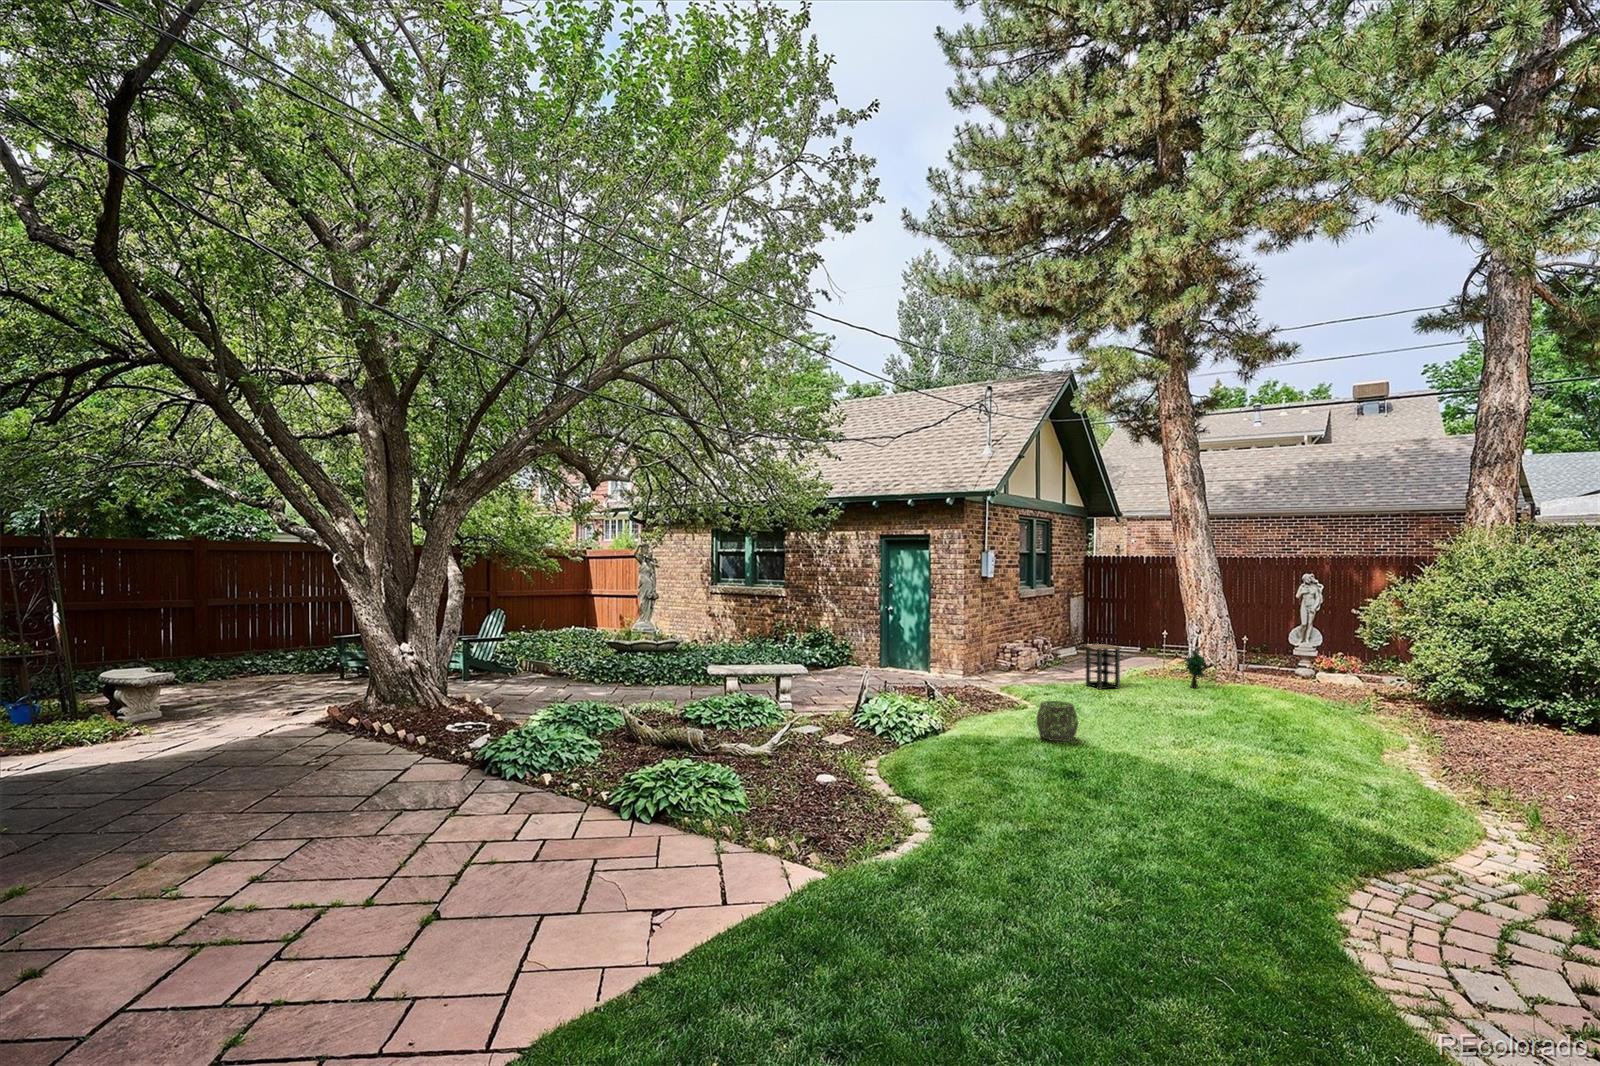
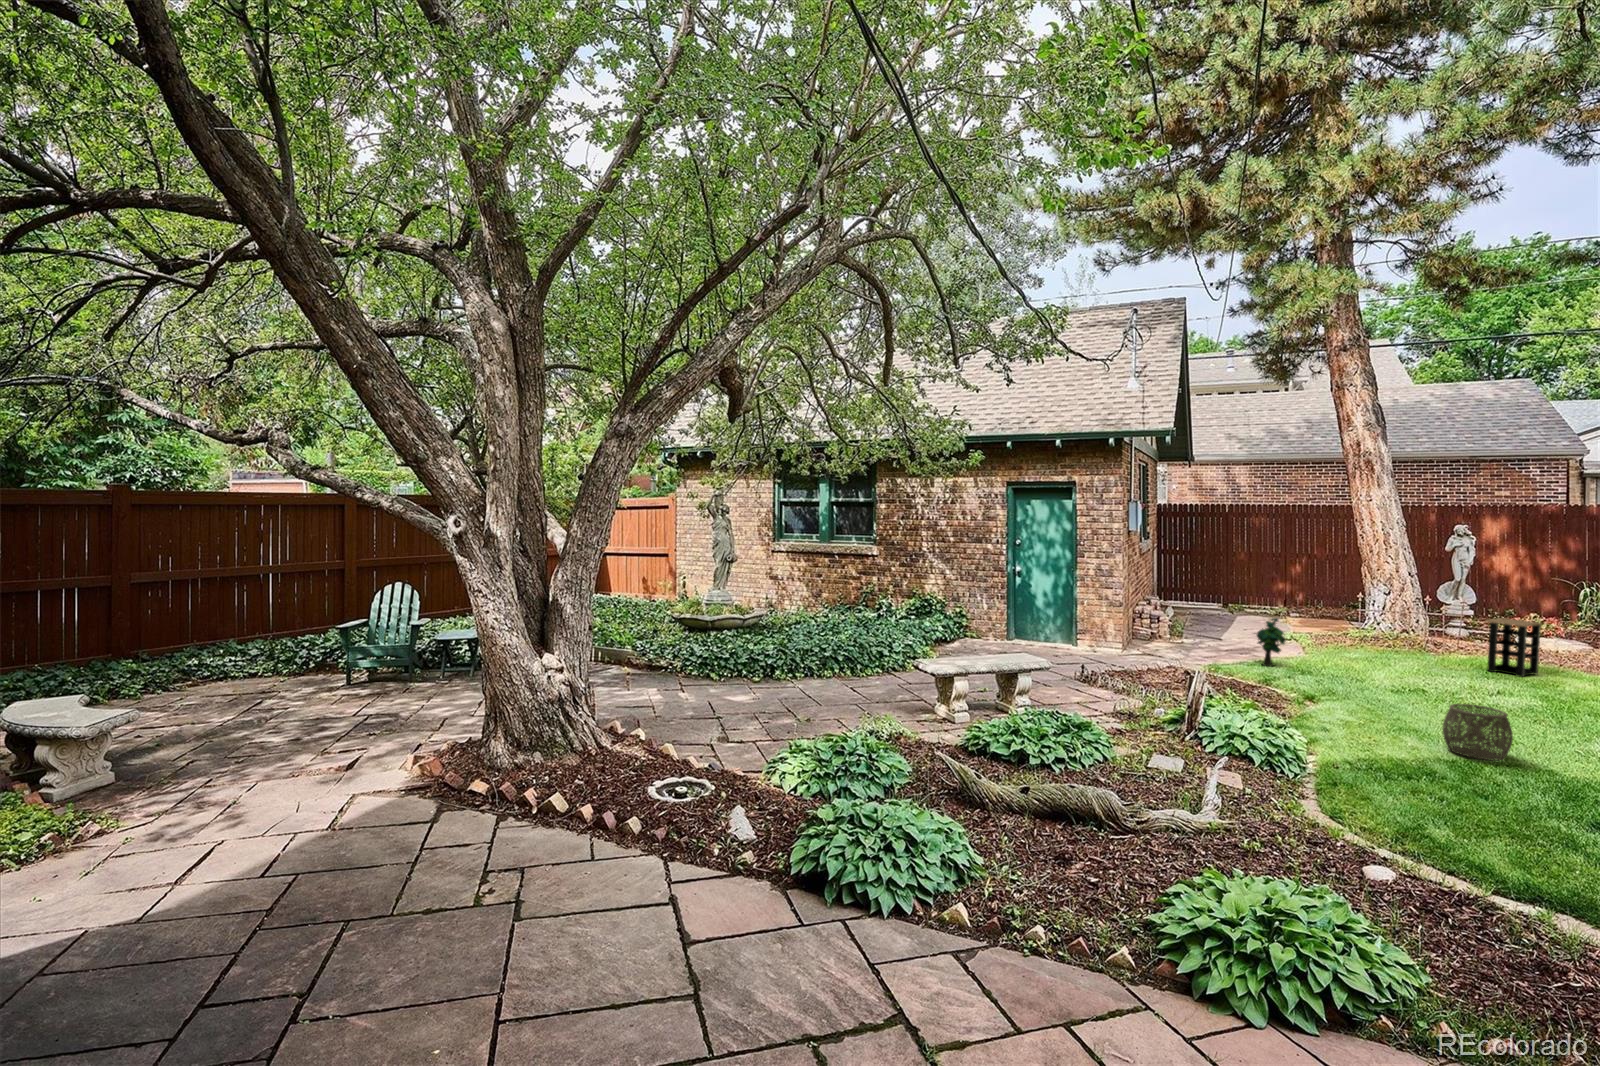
side table: present [1085,644,1120,690] -> present [1486,618,1541,677]
decorative plant: present [1185,647,1208,688] -> present [1256,618,1286,666]

